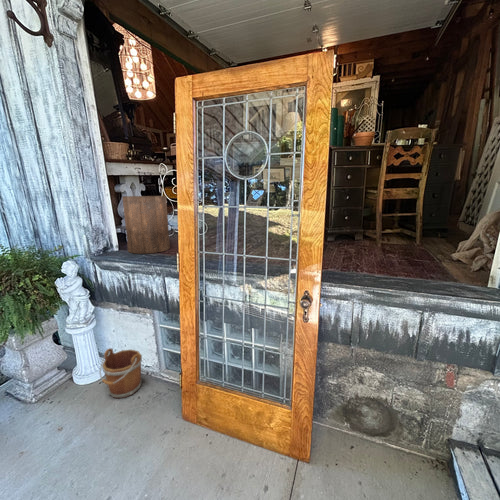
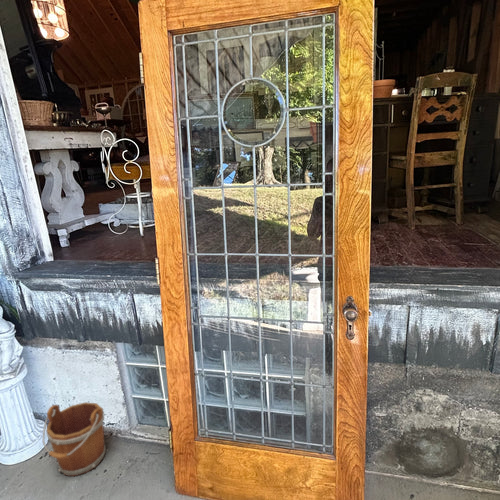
stool: present [122,196,170,254] -> none [54,177,129,263]

